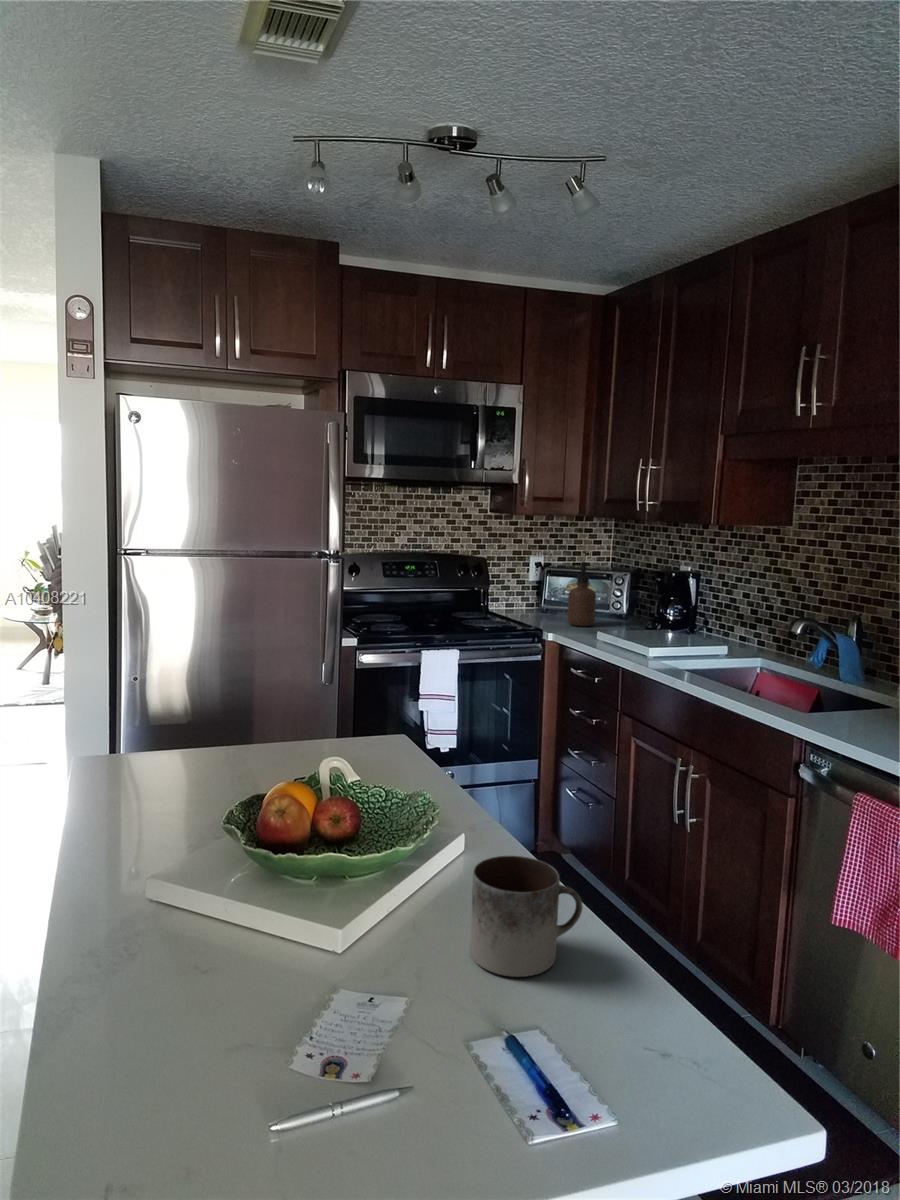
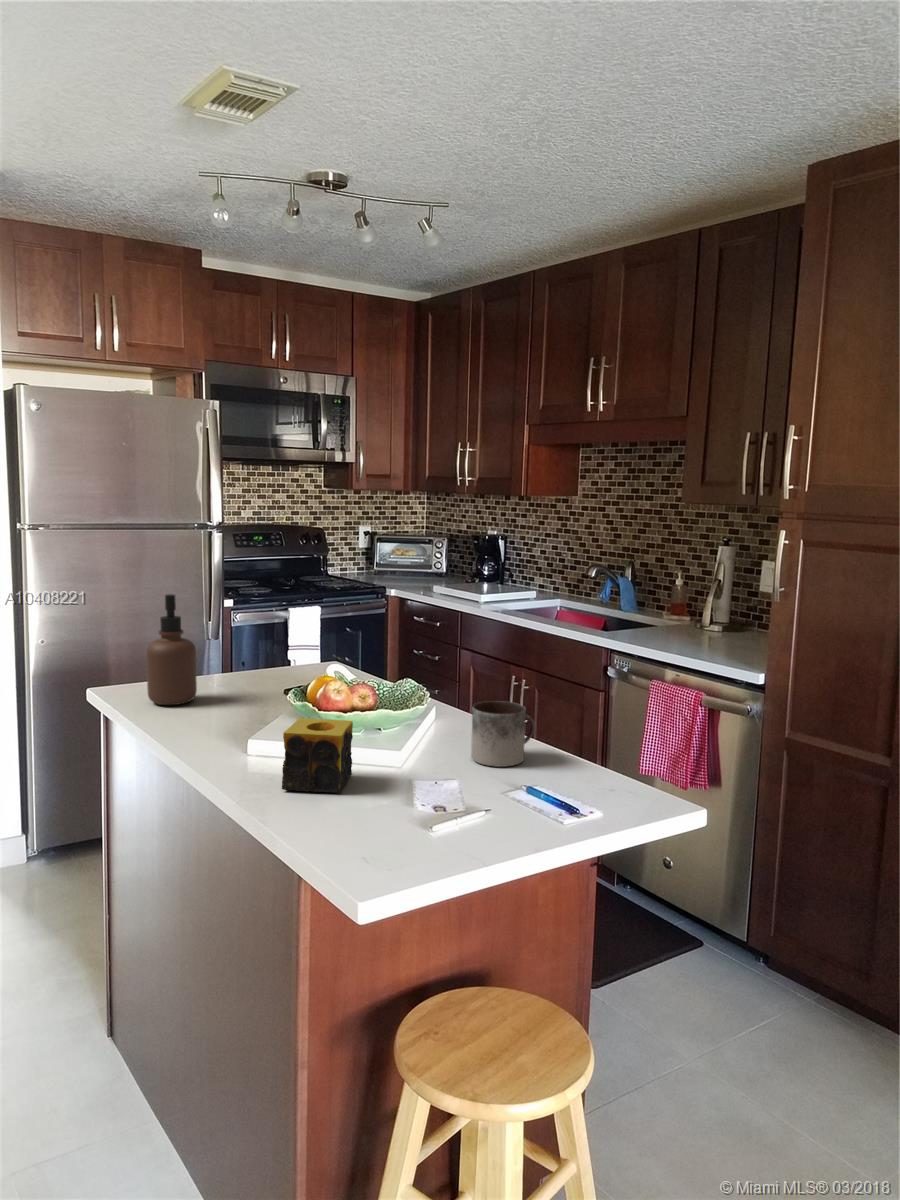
soap dispenser: present [567,562,596,626] -> present [146,594,197,705]
candle: none [135,861,266,1001] -> present [282,718,353,793]

